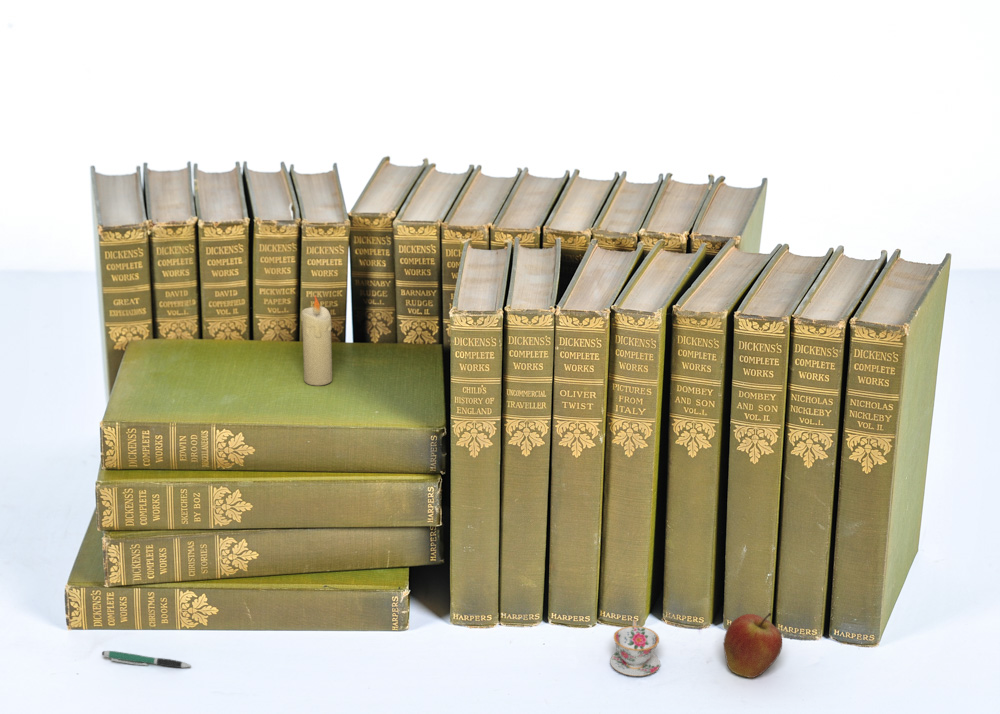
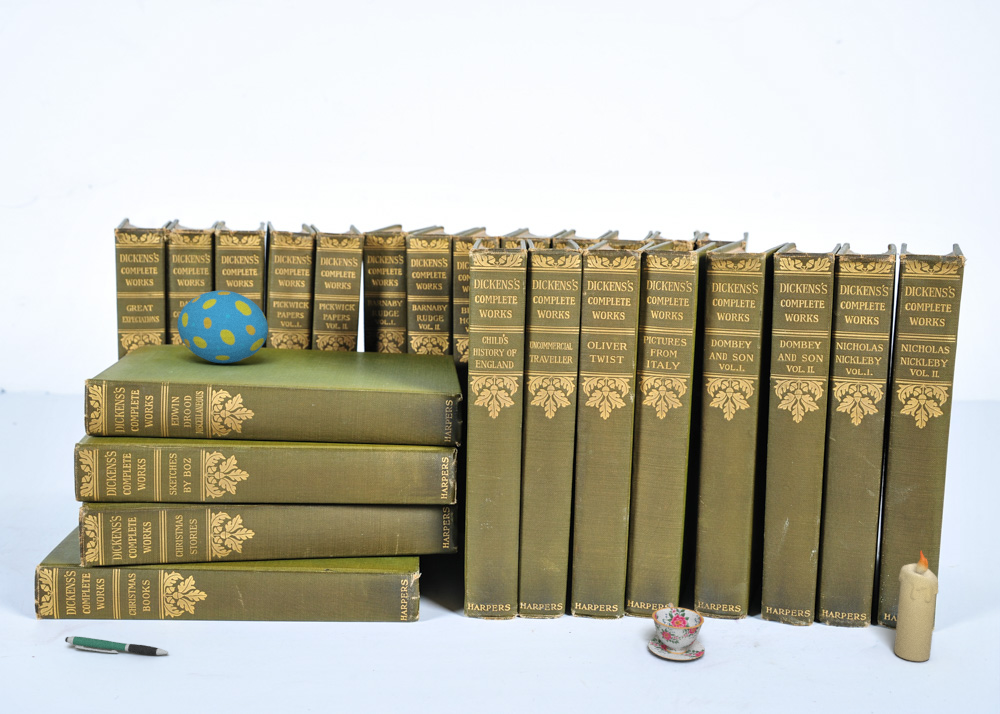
candle: present [301,296,332,386] -> present [894,551,938,661]
decorative egg: none [173,314,260,384] -> present [177,290,268,363]
apple: present [724,613,782,678] -> none [776,585,843,662]

